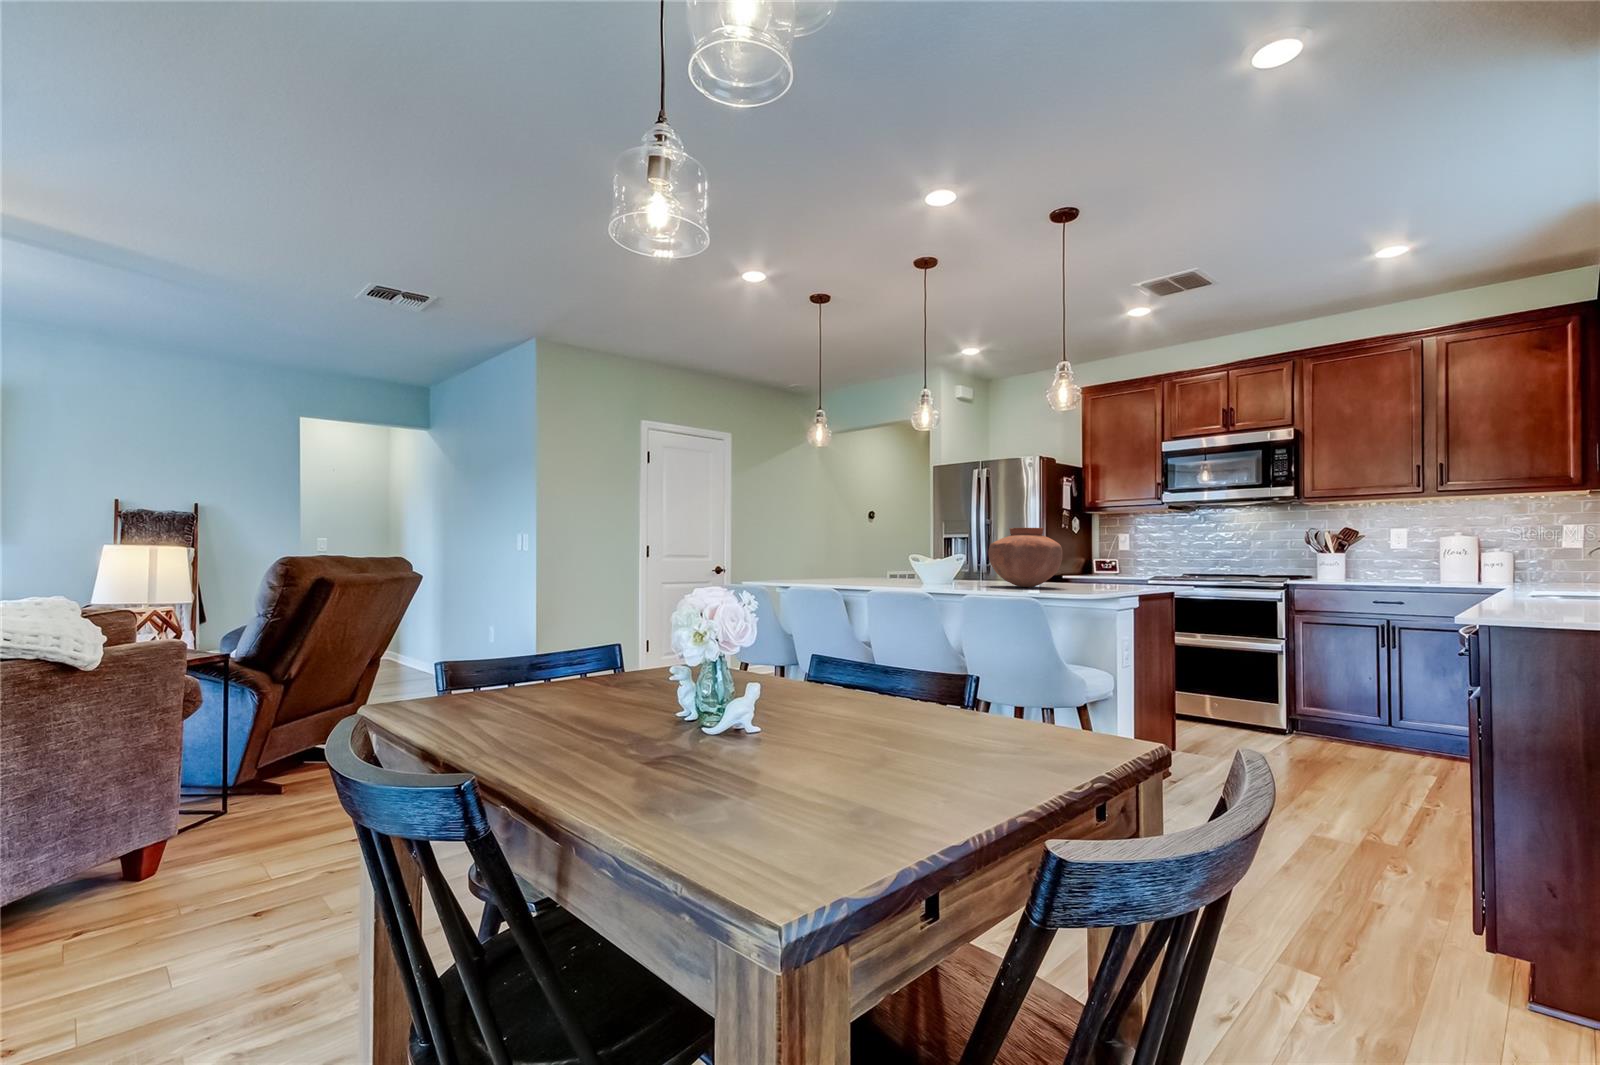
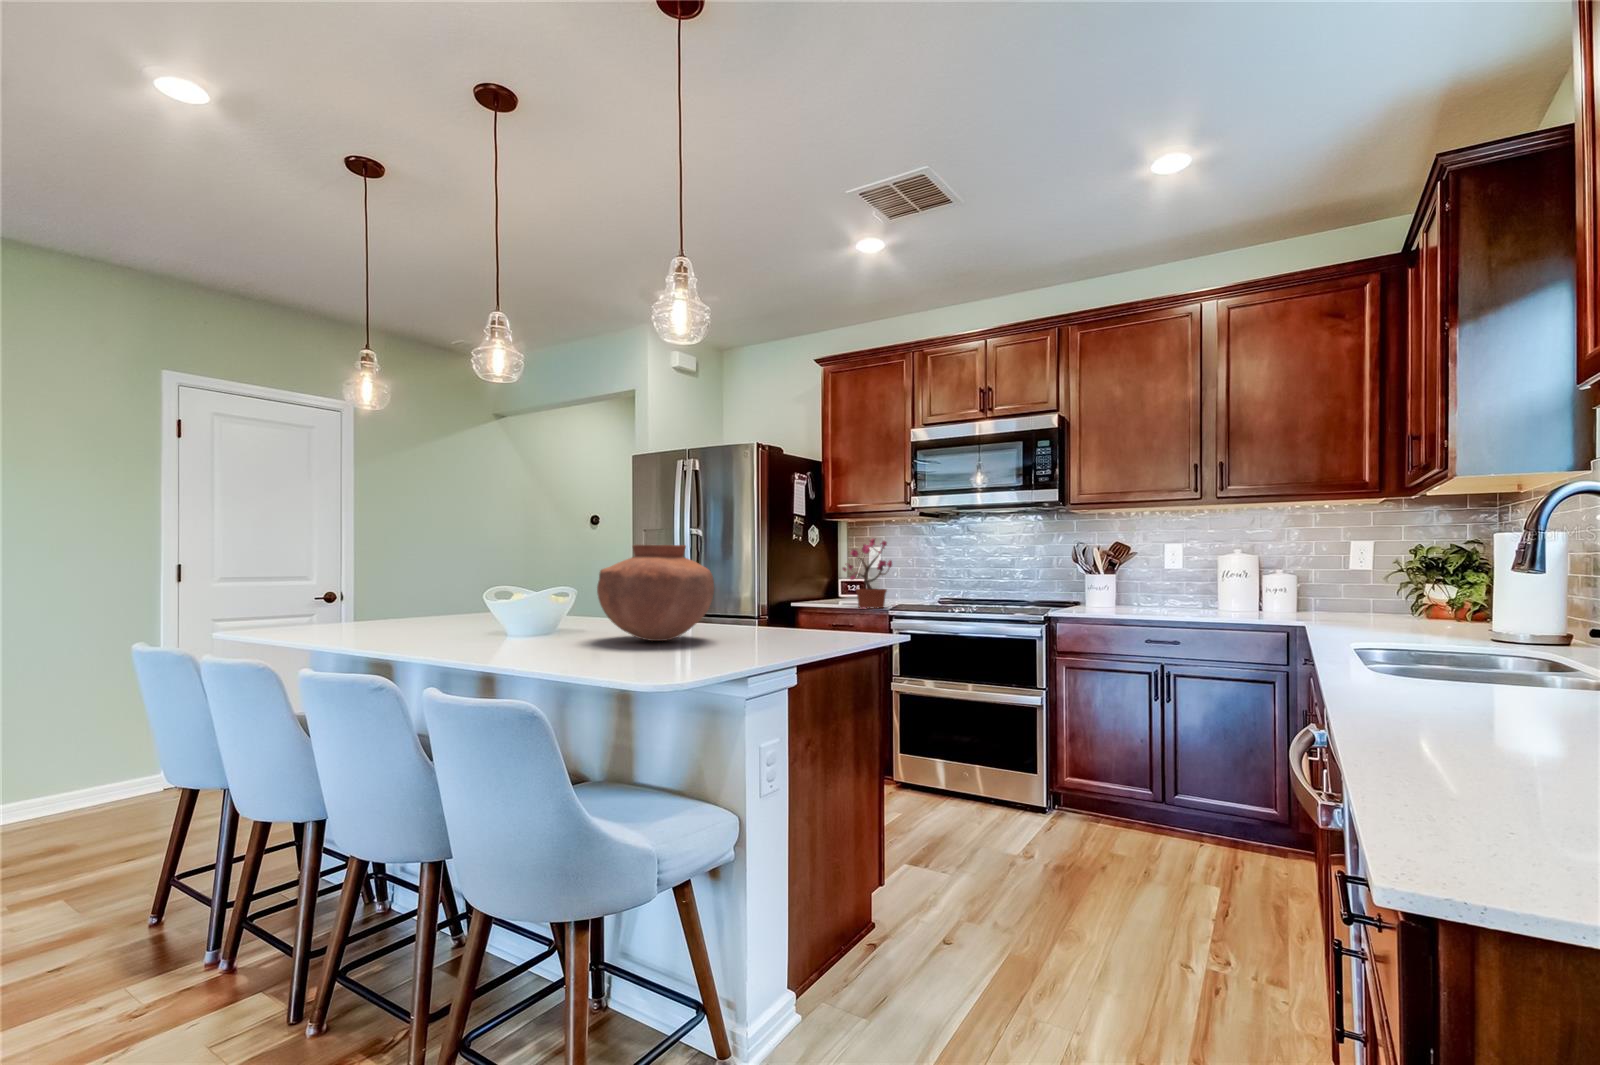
potted plant: none [1106,527,1152,580] -> present [843,539,894,609]

